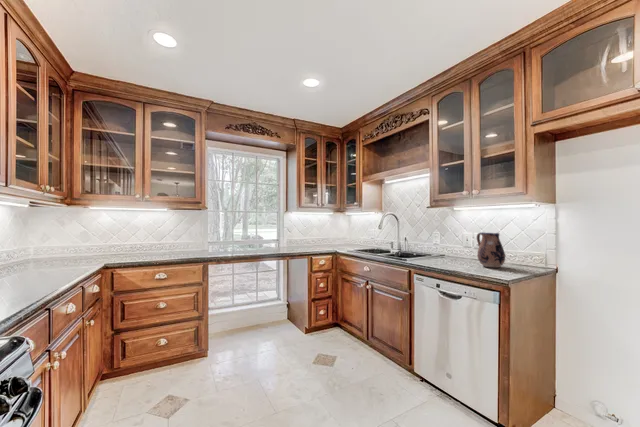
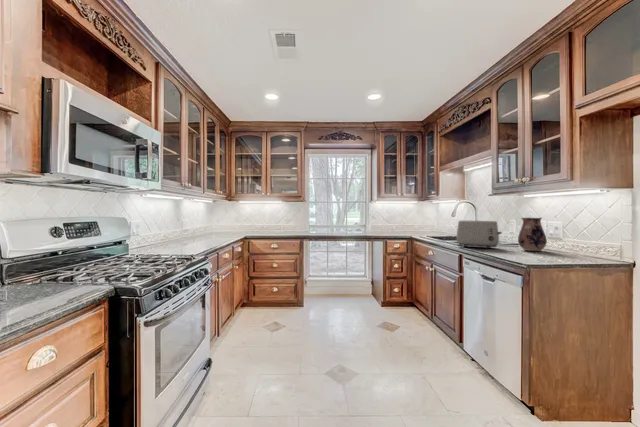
toaster: none [416,236,463,267] -> present [457,221,502,249]

